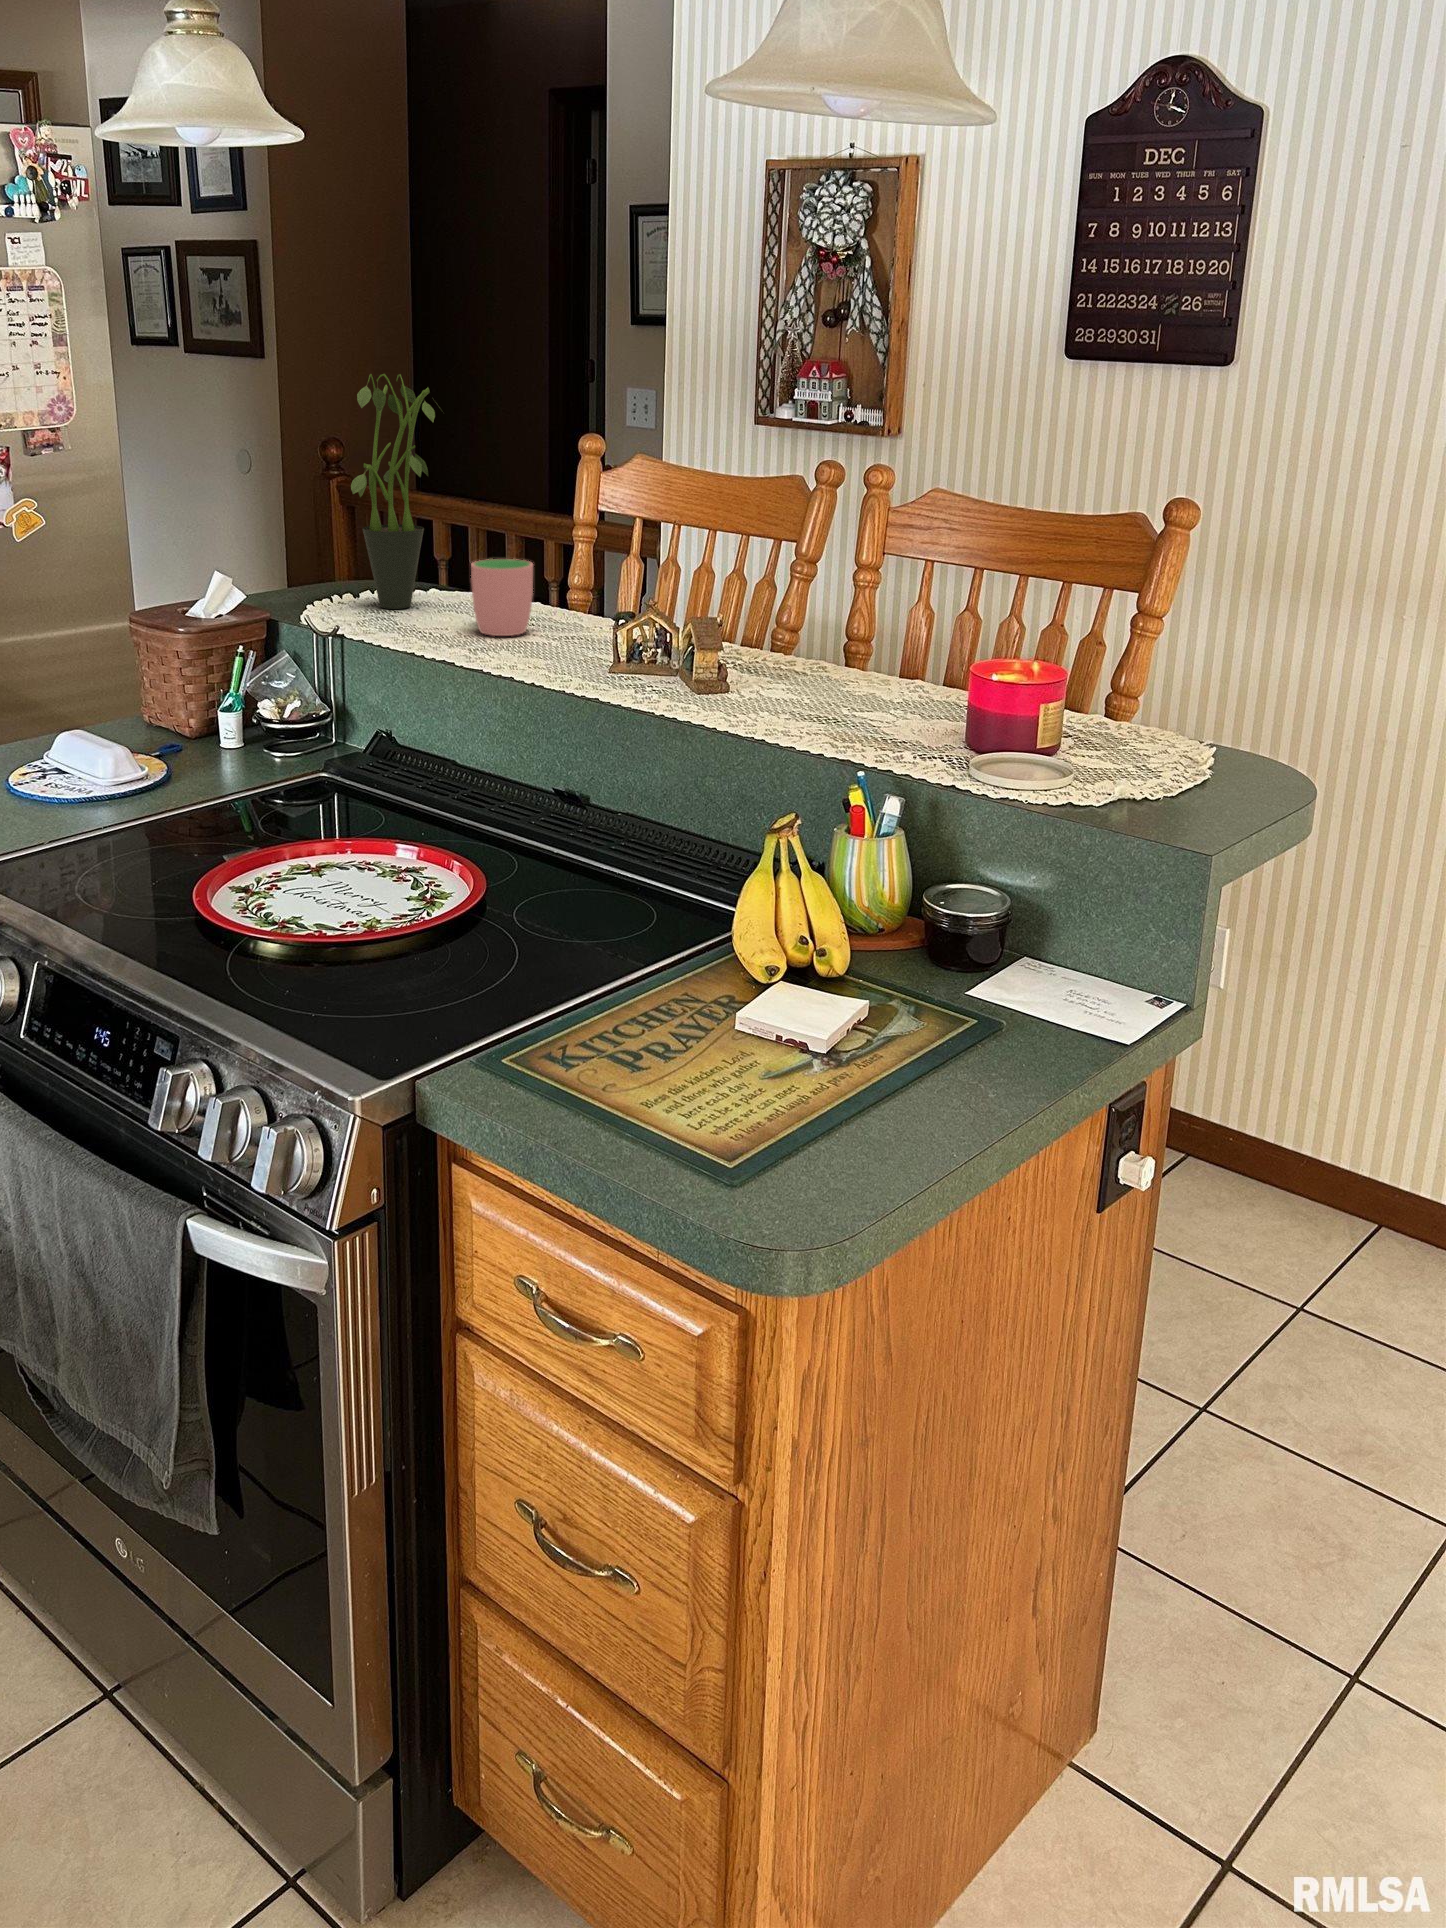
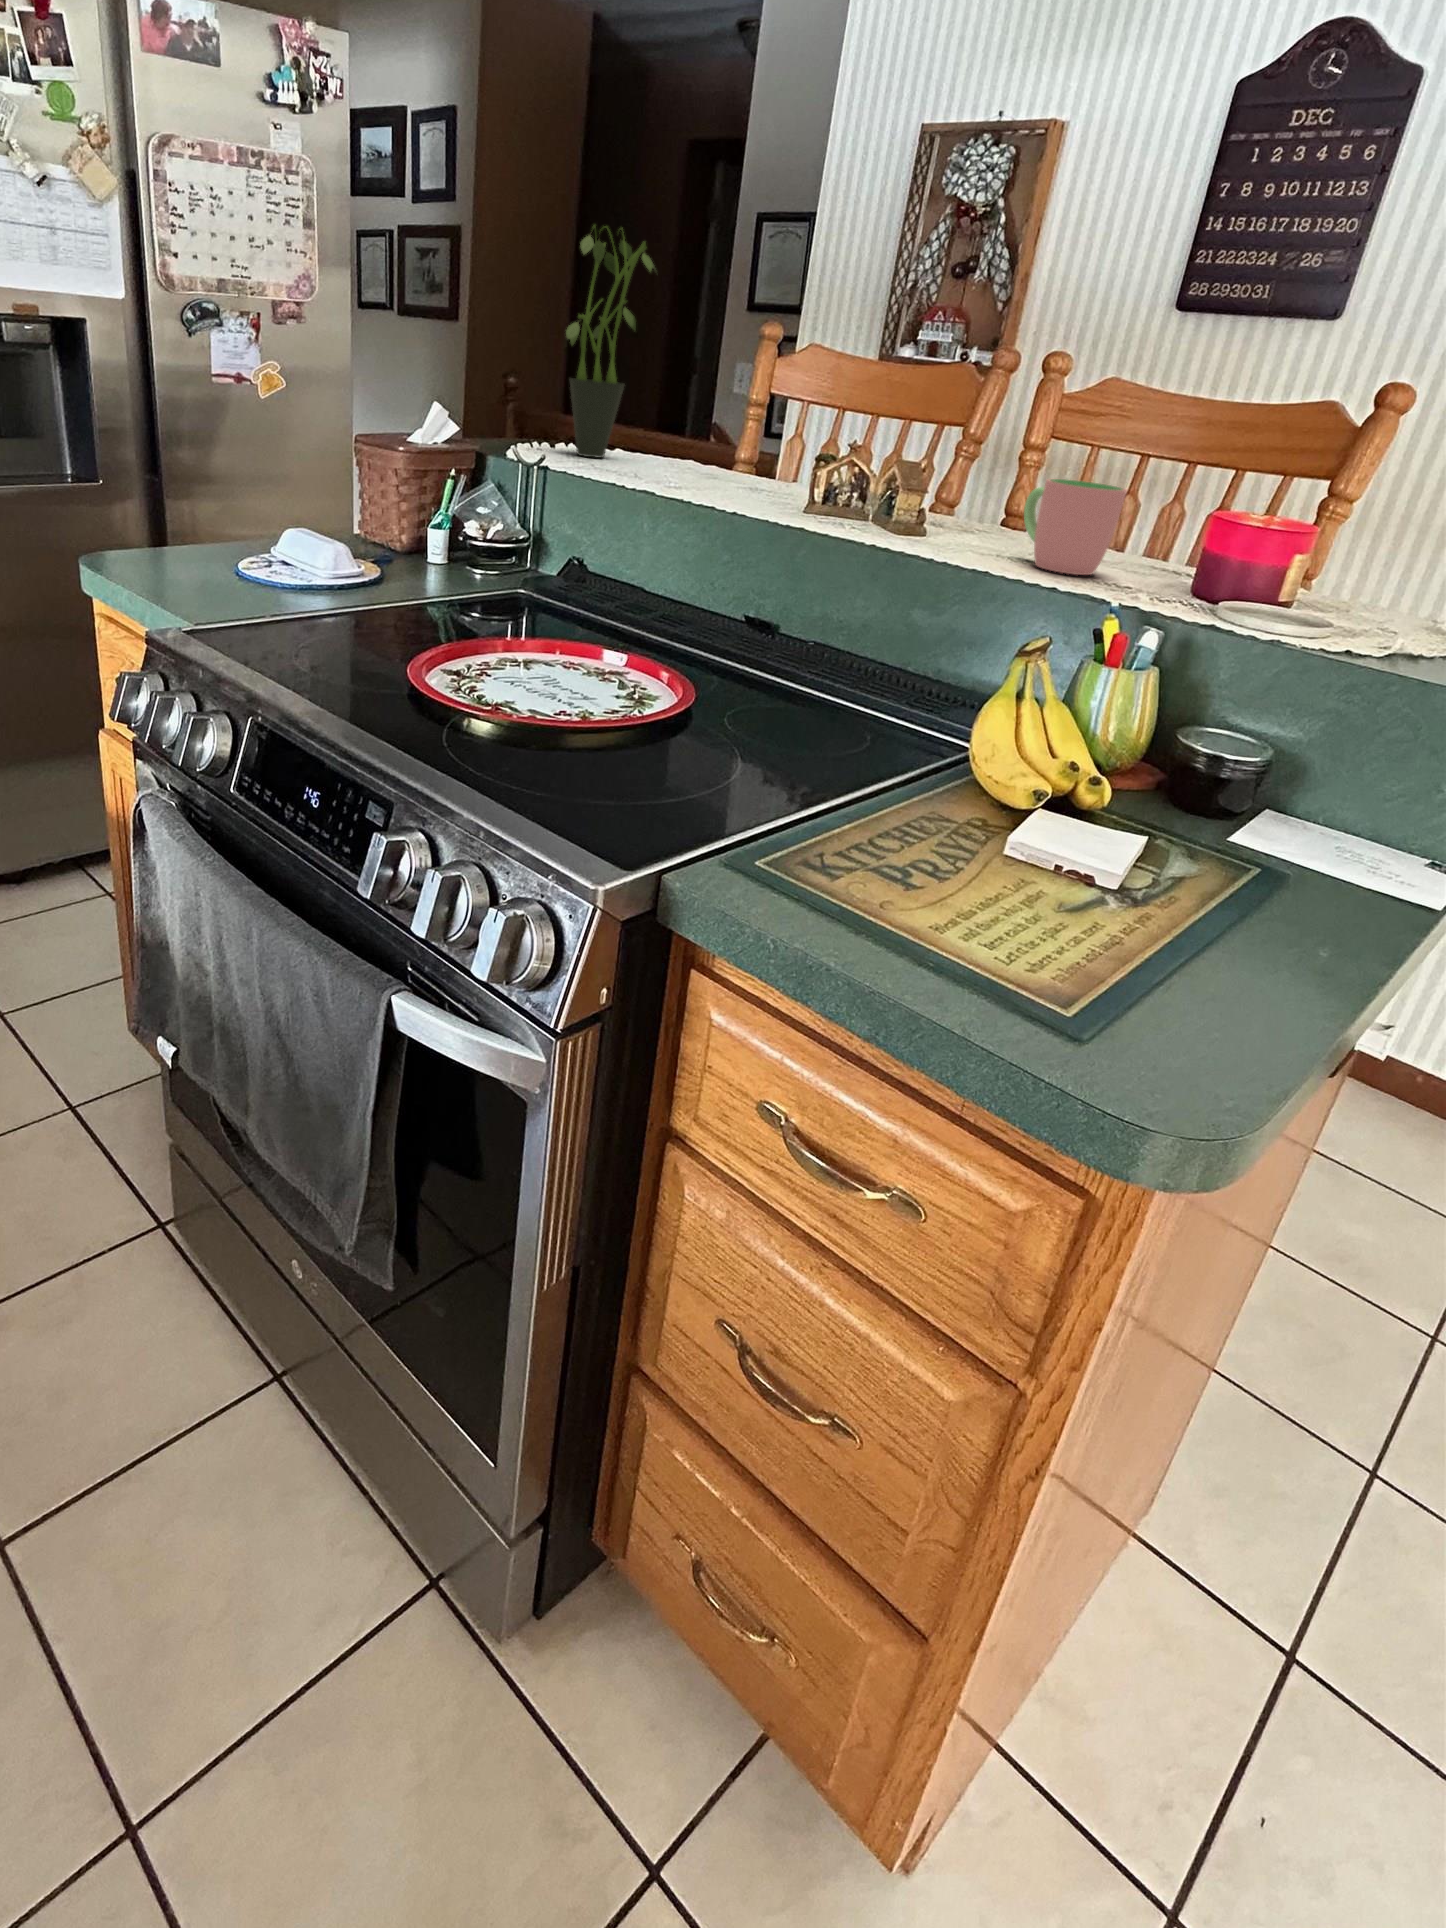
cup: present [471,559,533,636] -> present [1024,479,1127,575]

